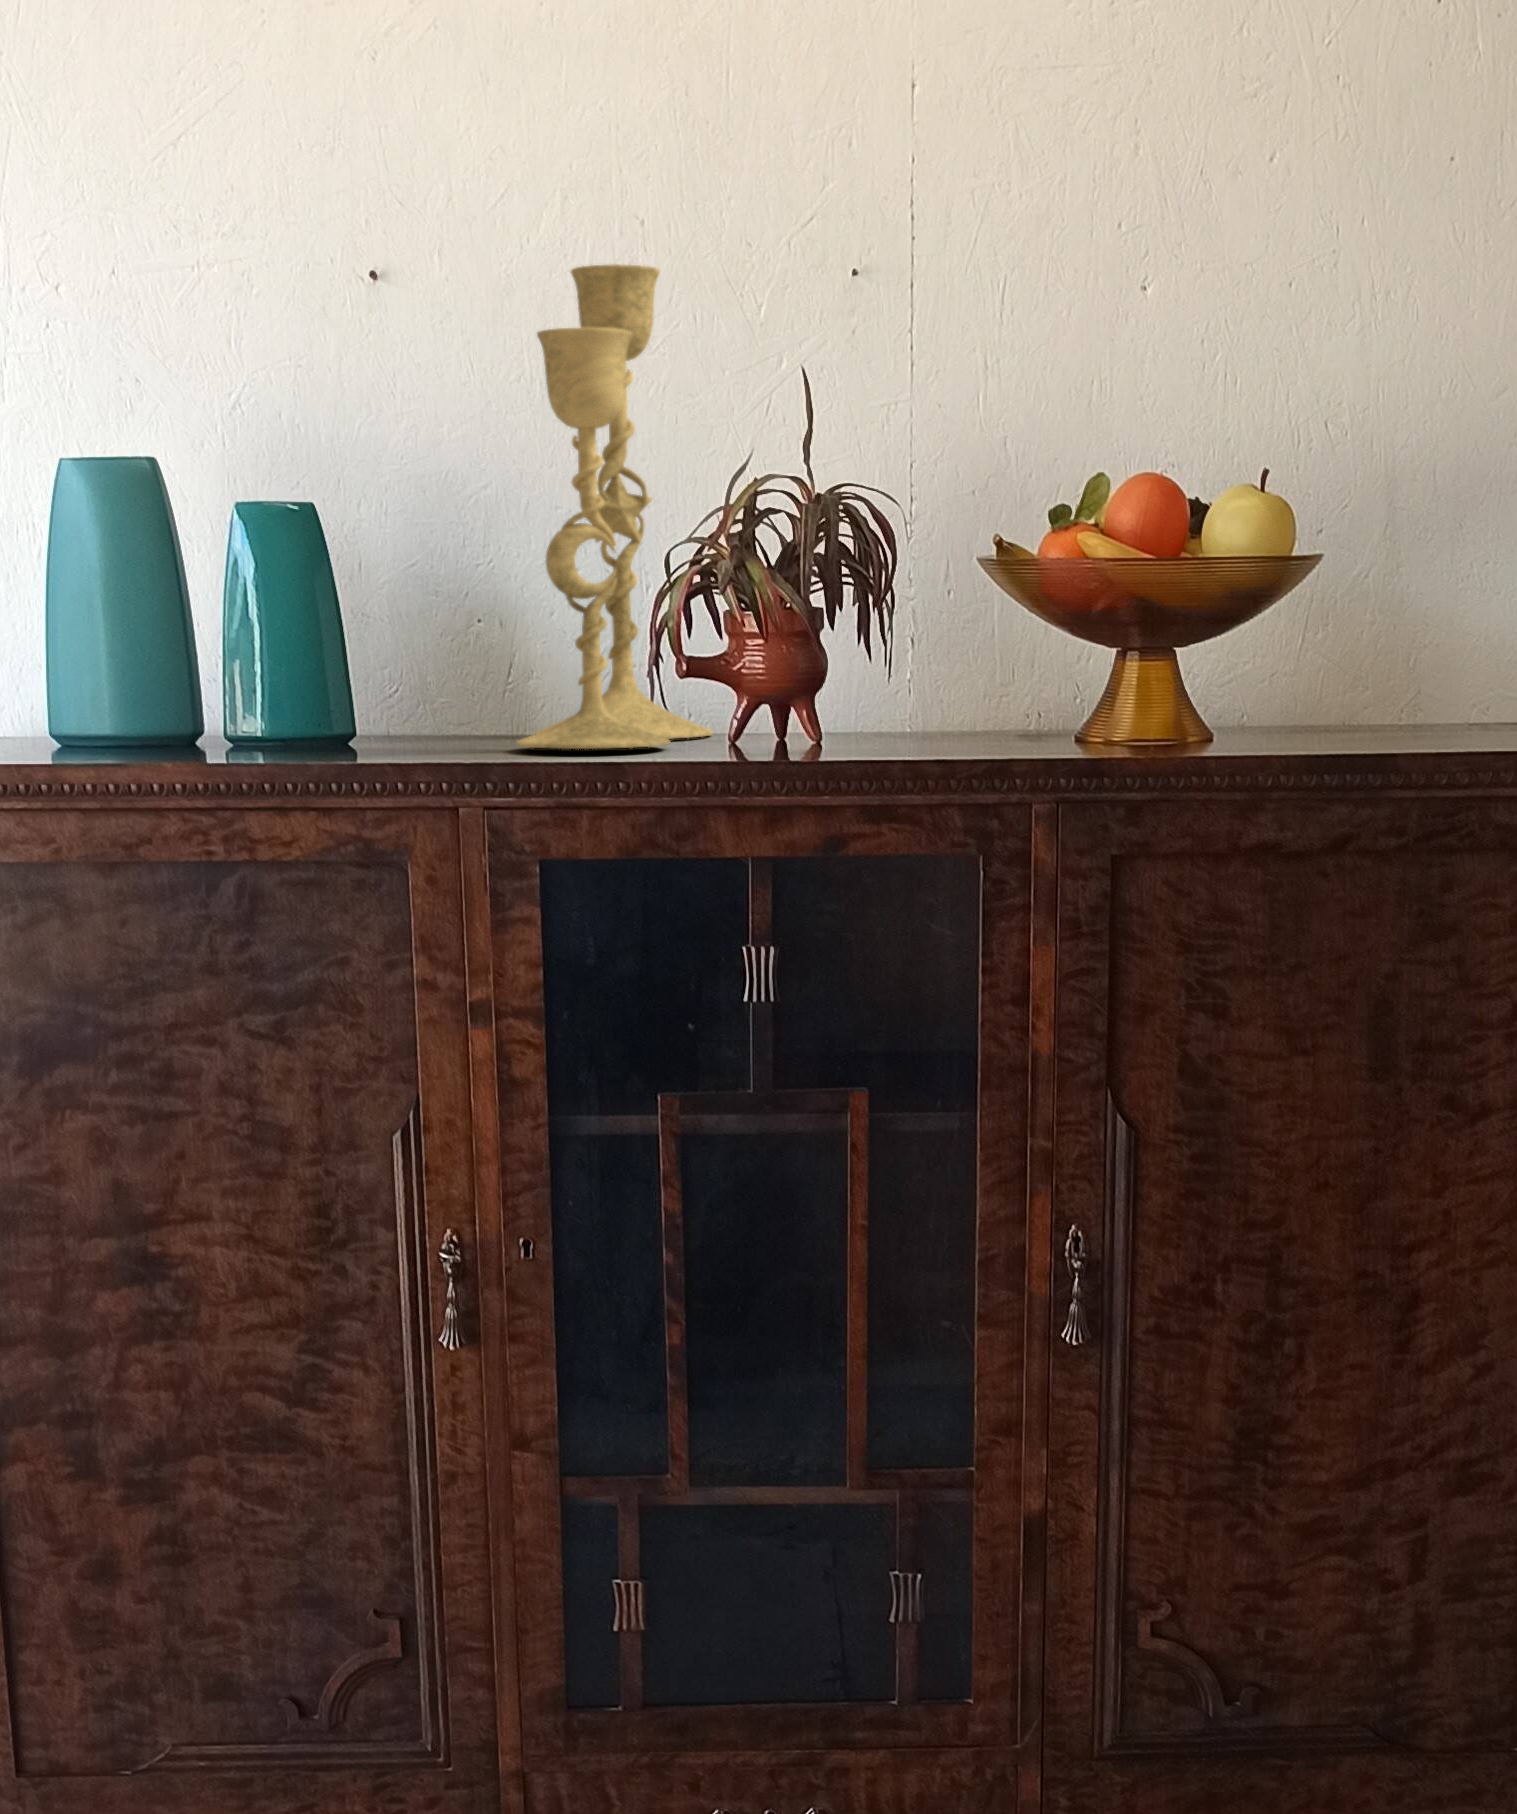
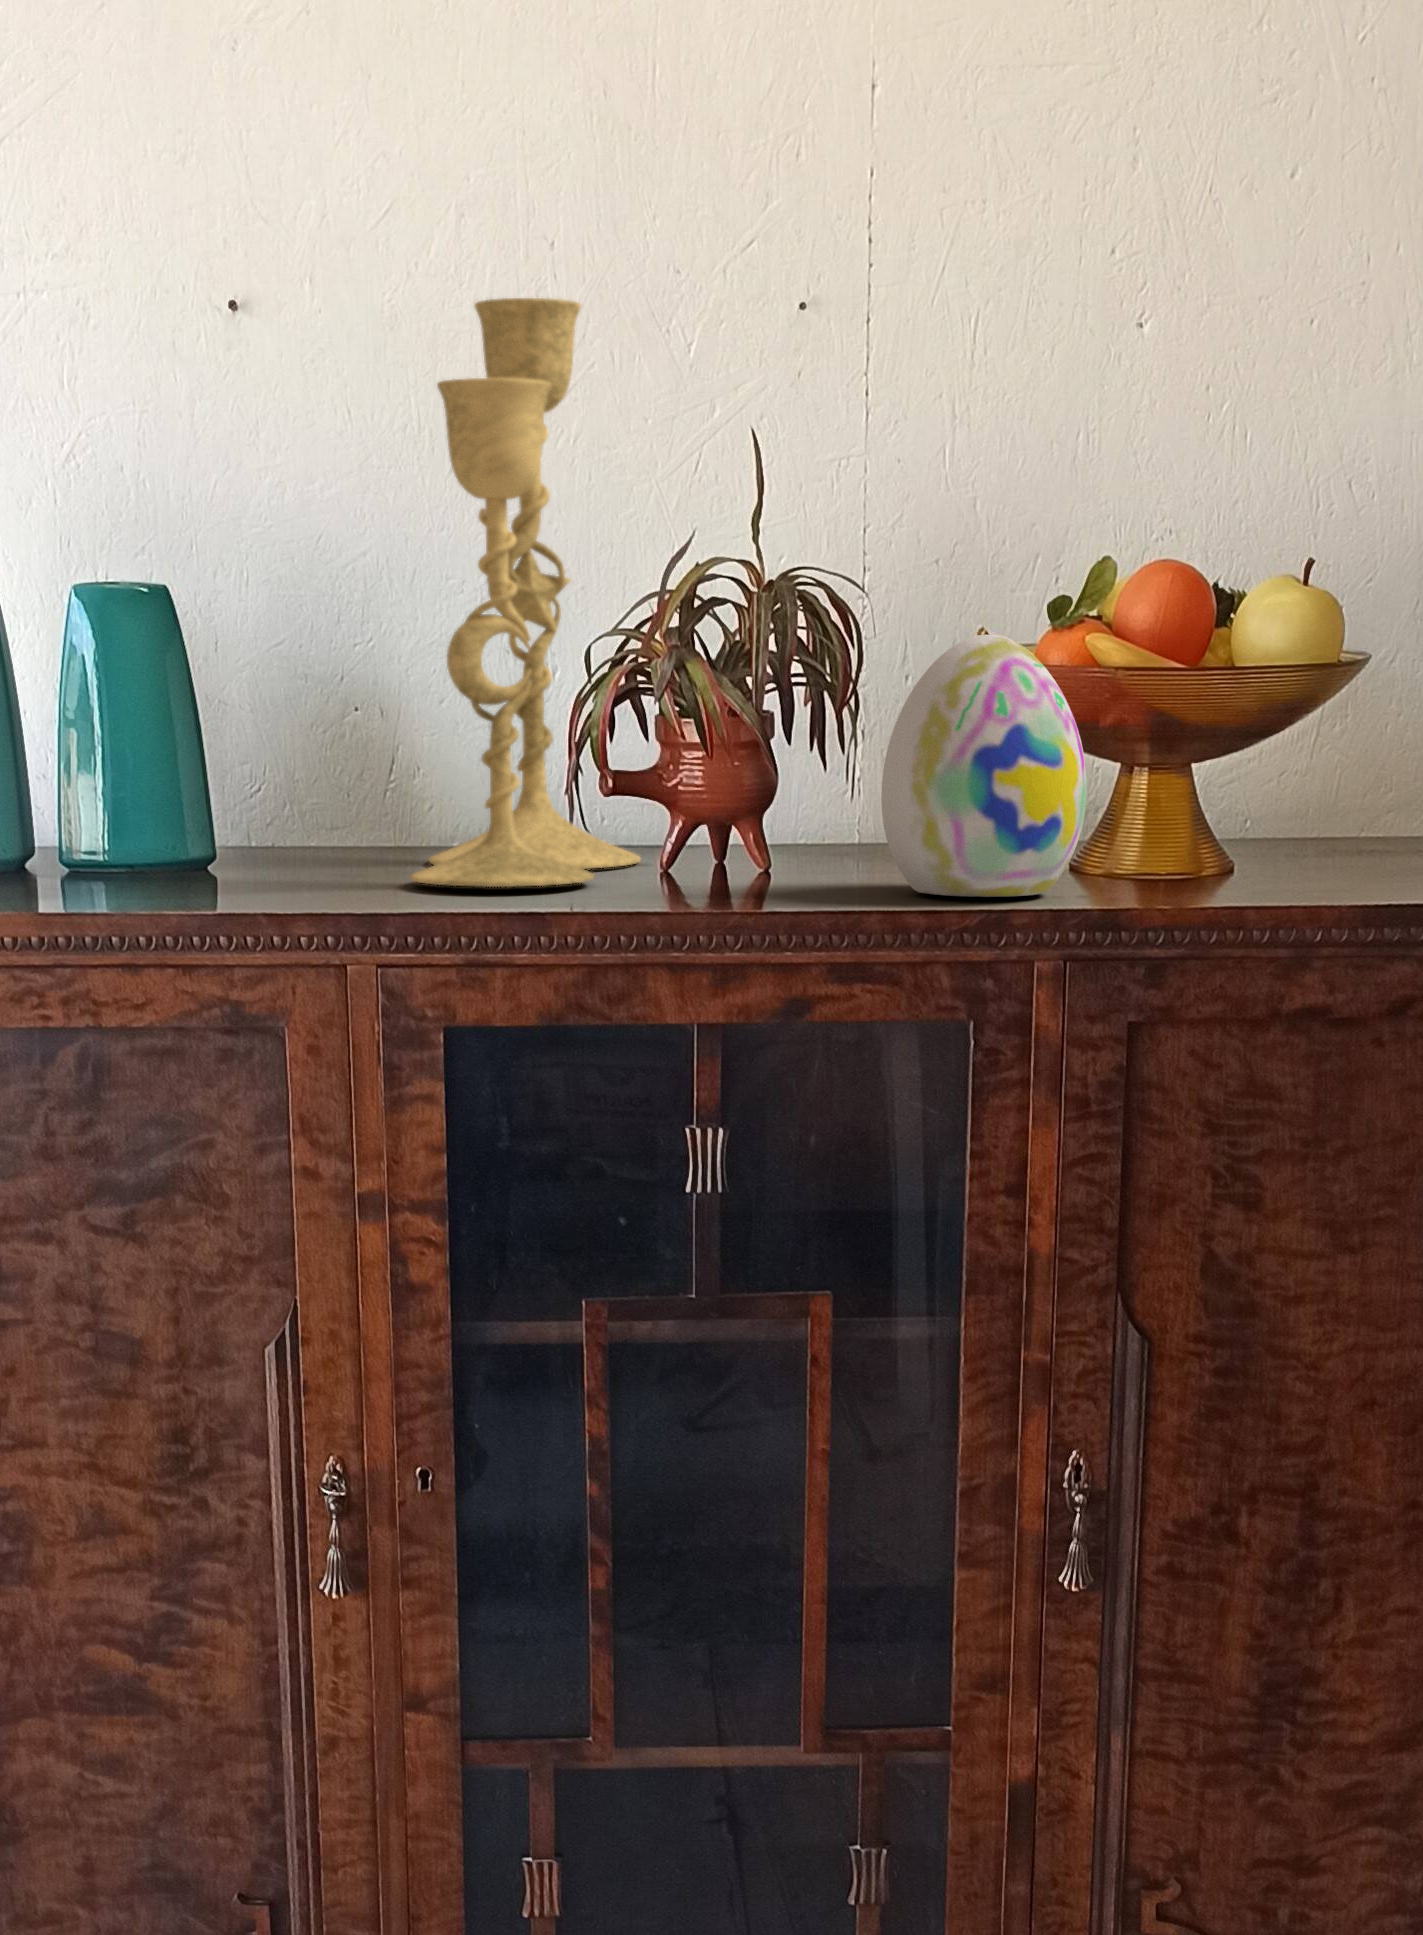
decorative egg: none [910,535,1081,753] -> present [881,635,1087,897]

